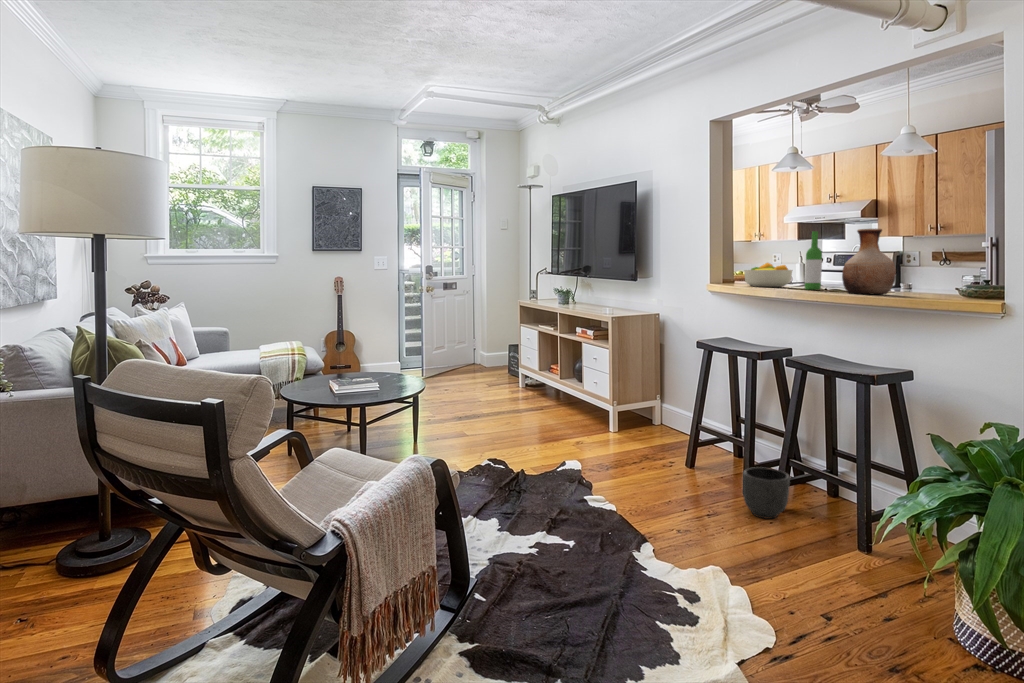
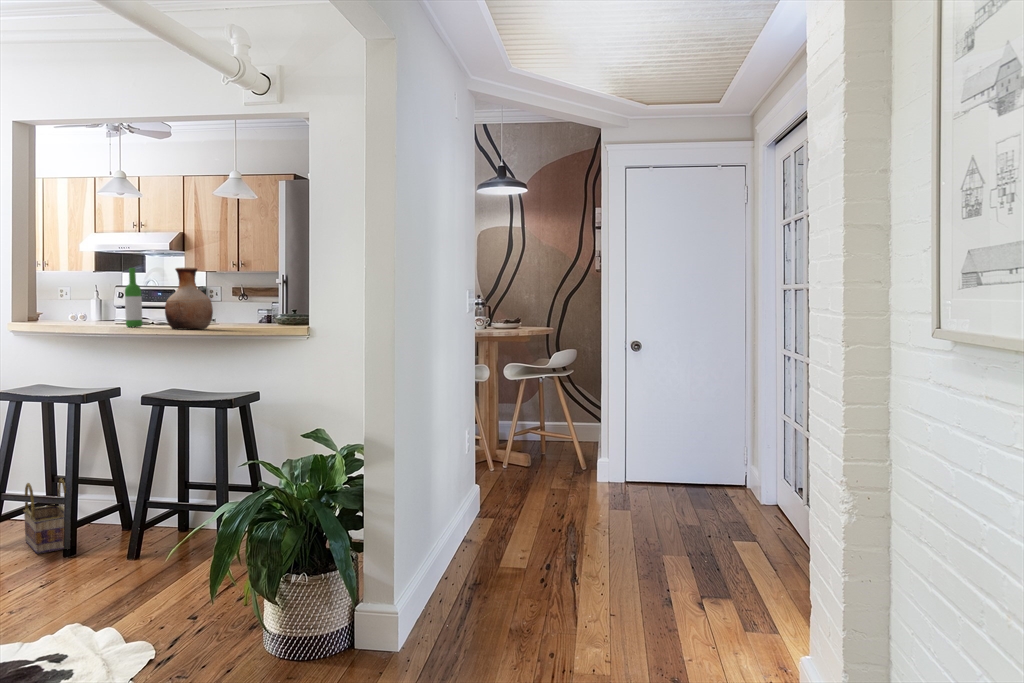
fruit bowl: present [744,263,792,287] -> none [54,299,109,326]
basket: none [702,422,736,487] -> present [23,478,66,554]
planter: present [743,467,790,519] -> none [85,513,136,566]

